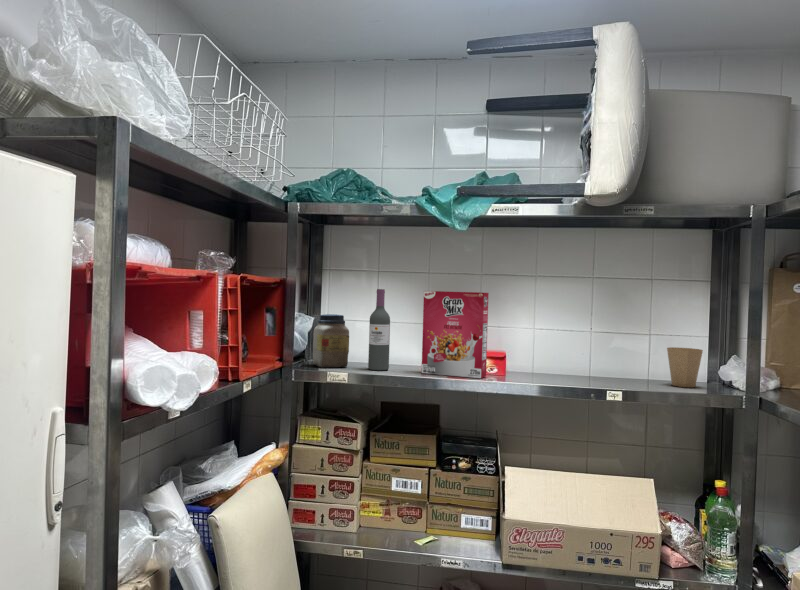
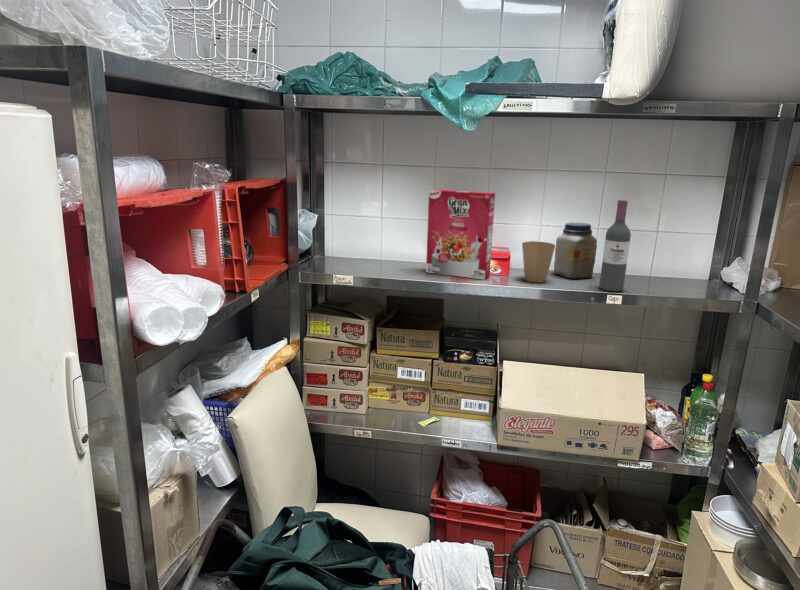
wine bottle: present [368,289,390,370] -> present [599,200,631,291]
jar: present [313,314,349,368] -> present [554,223,597,279]
paper cup: present [667,347,703,387] -> present [522,241,555,283]

